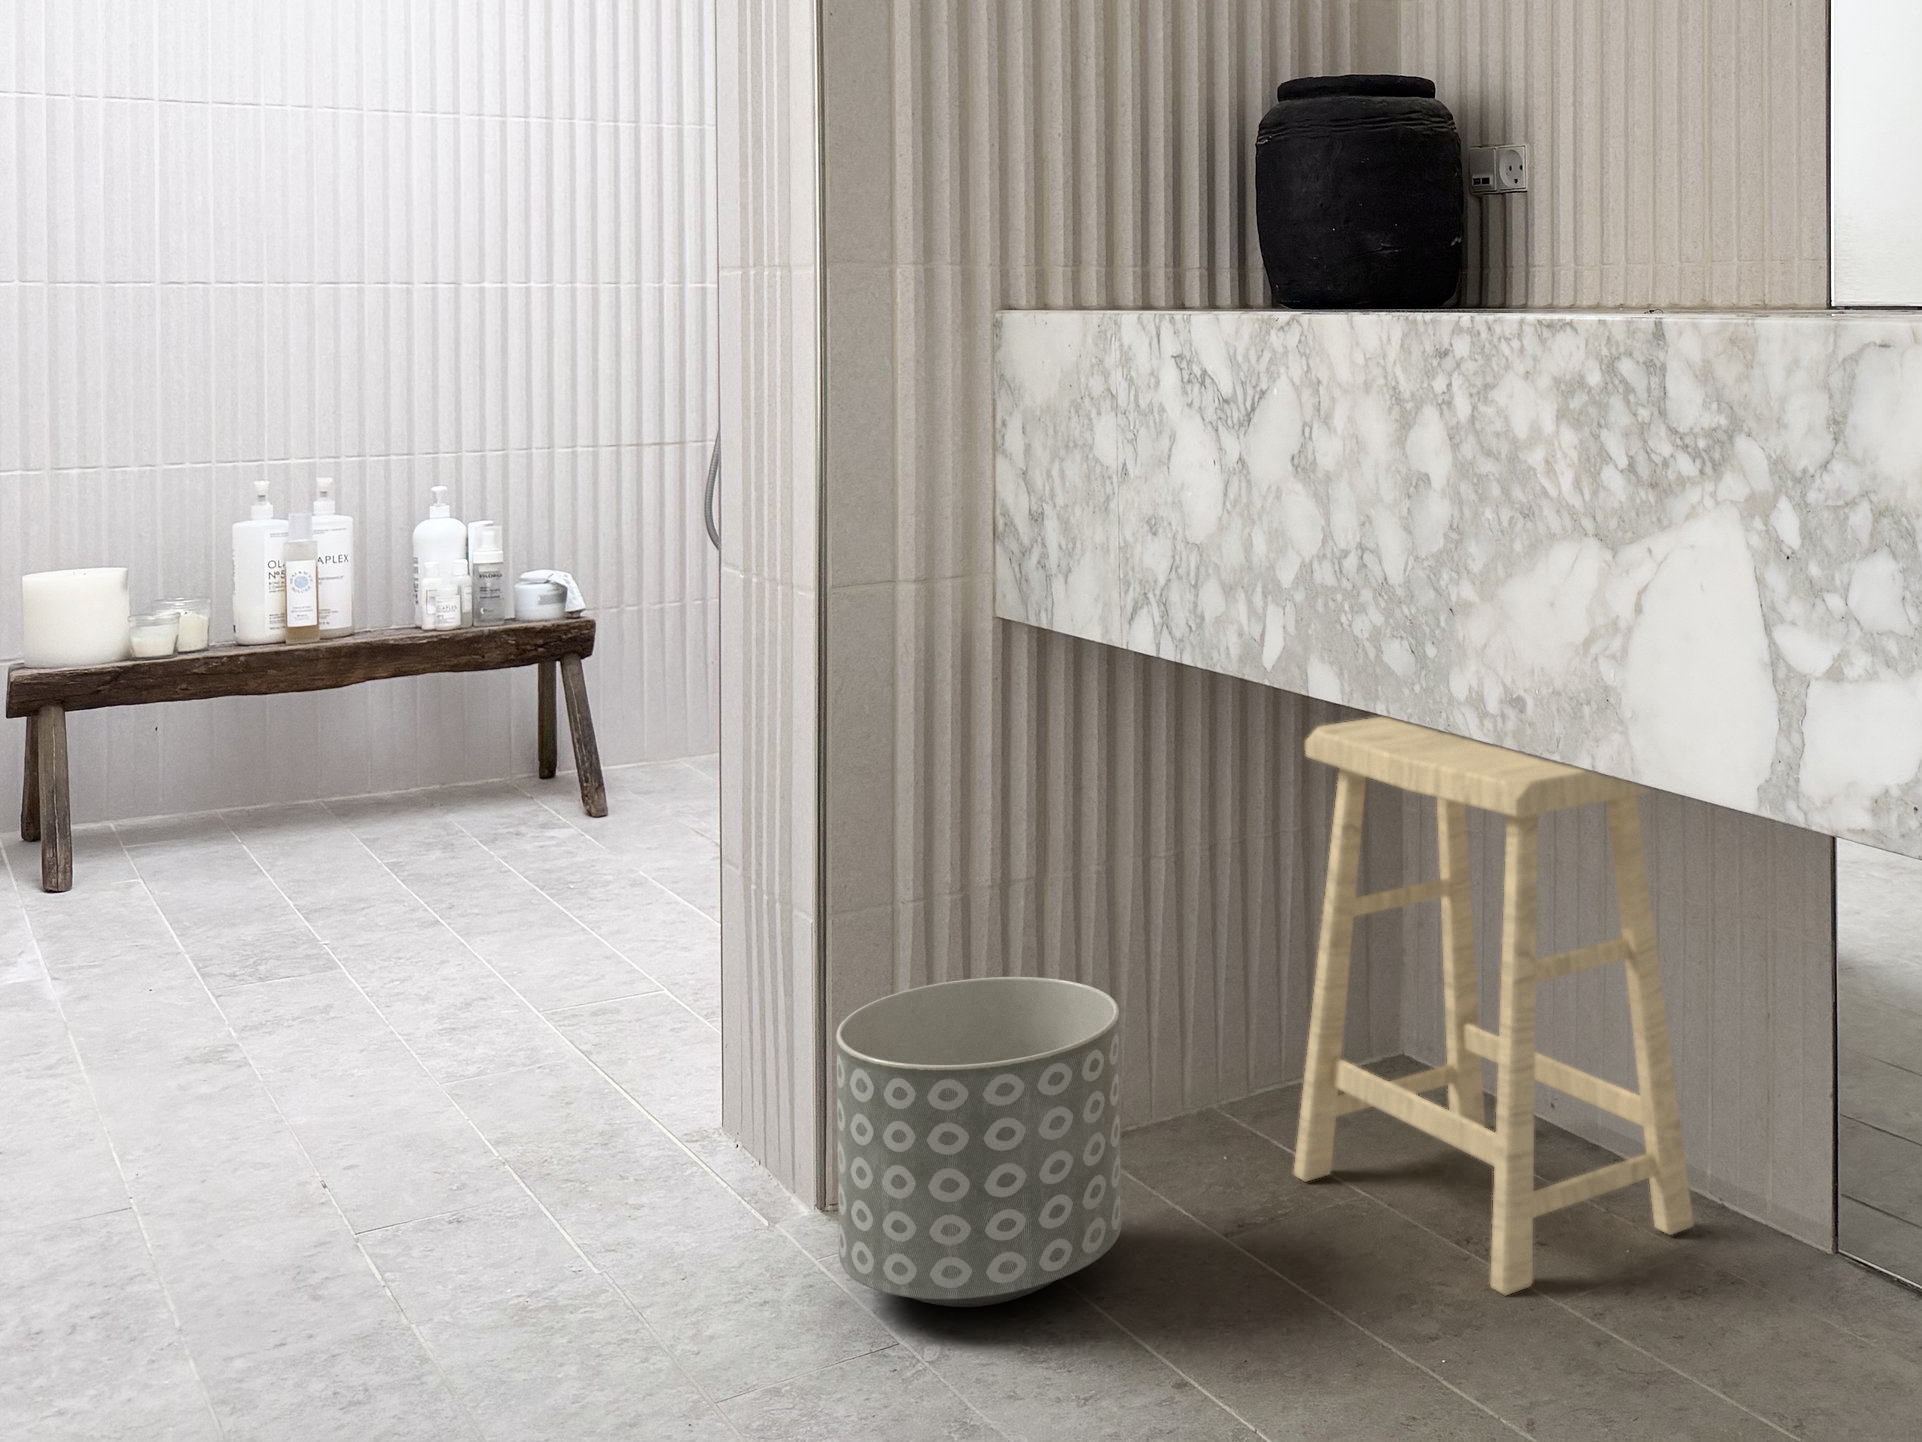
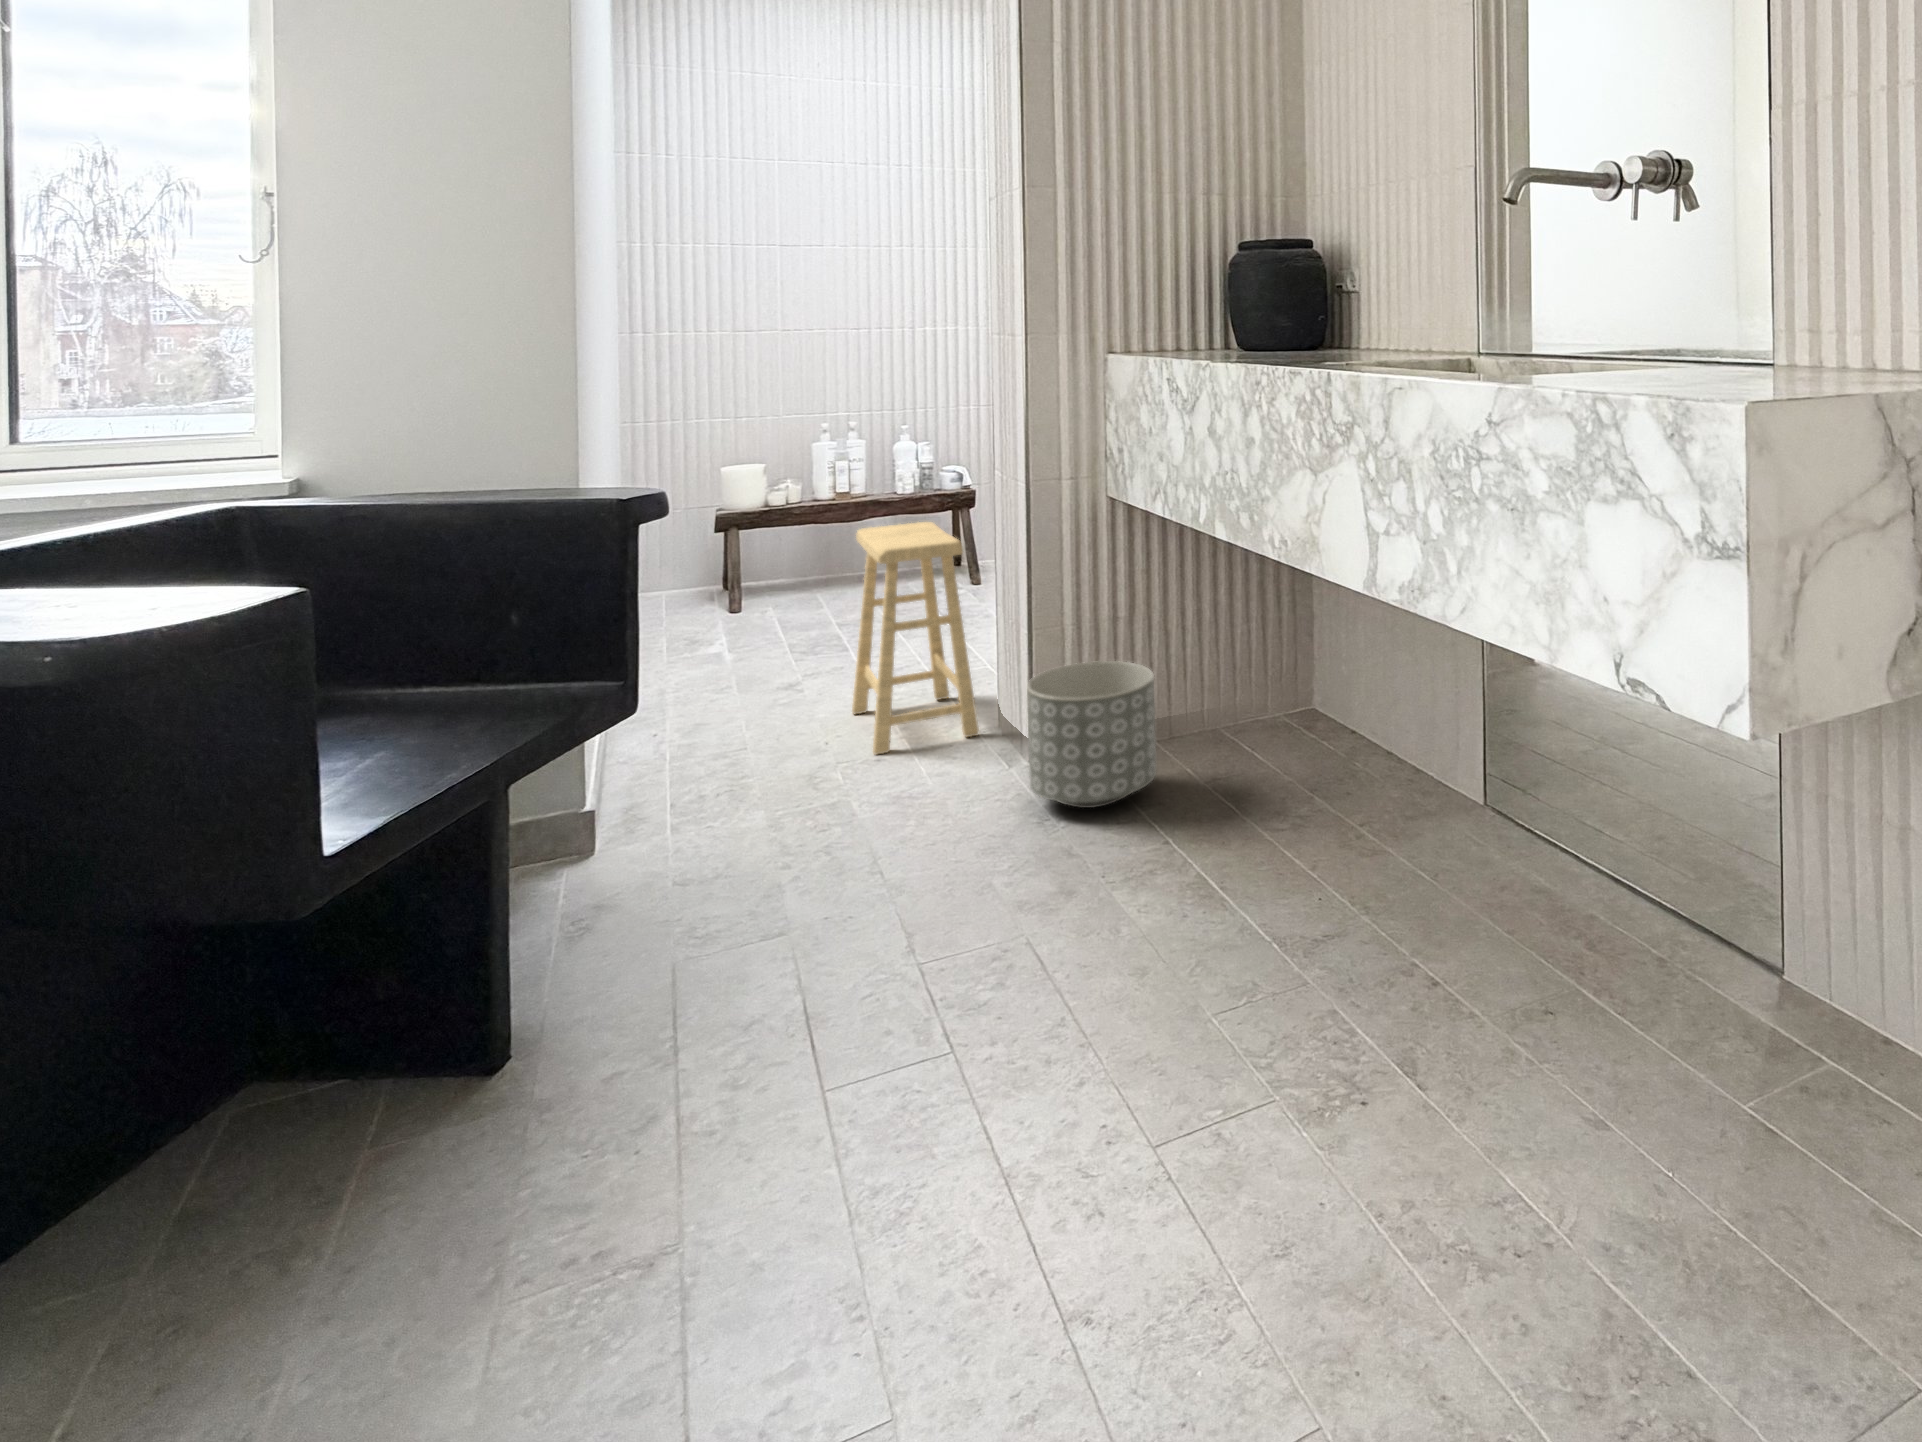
footstool: present [1293,717,1693,1295] -> present [852,522,979,755]

